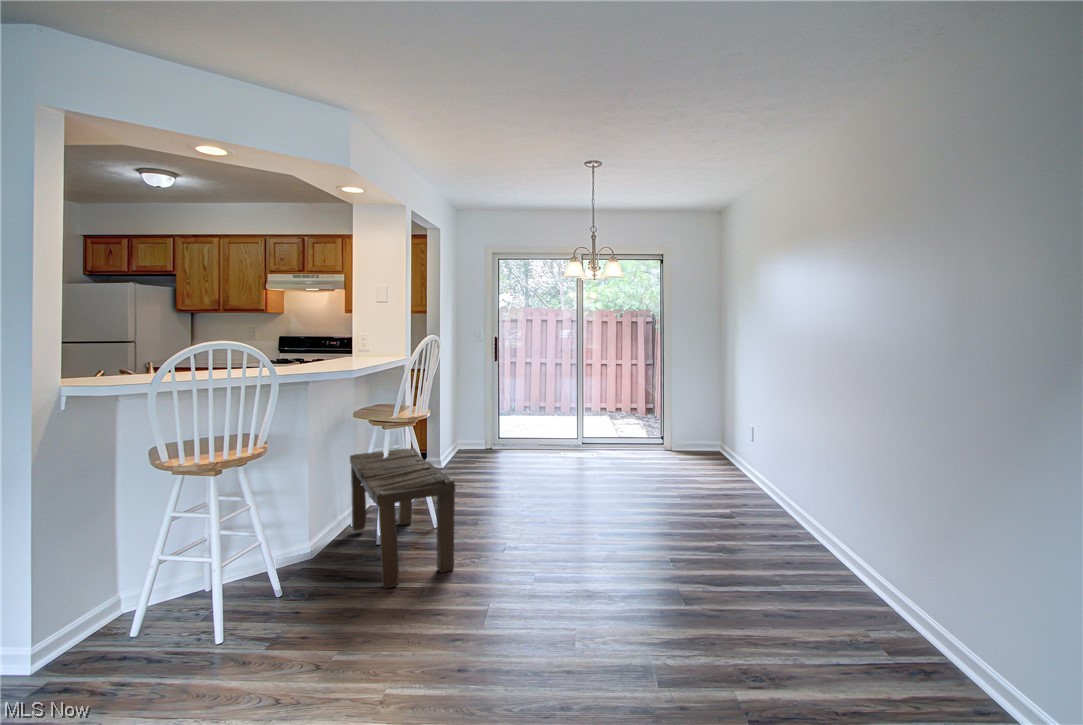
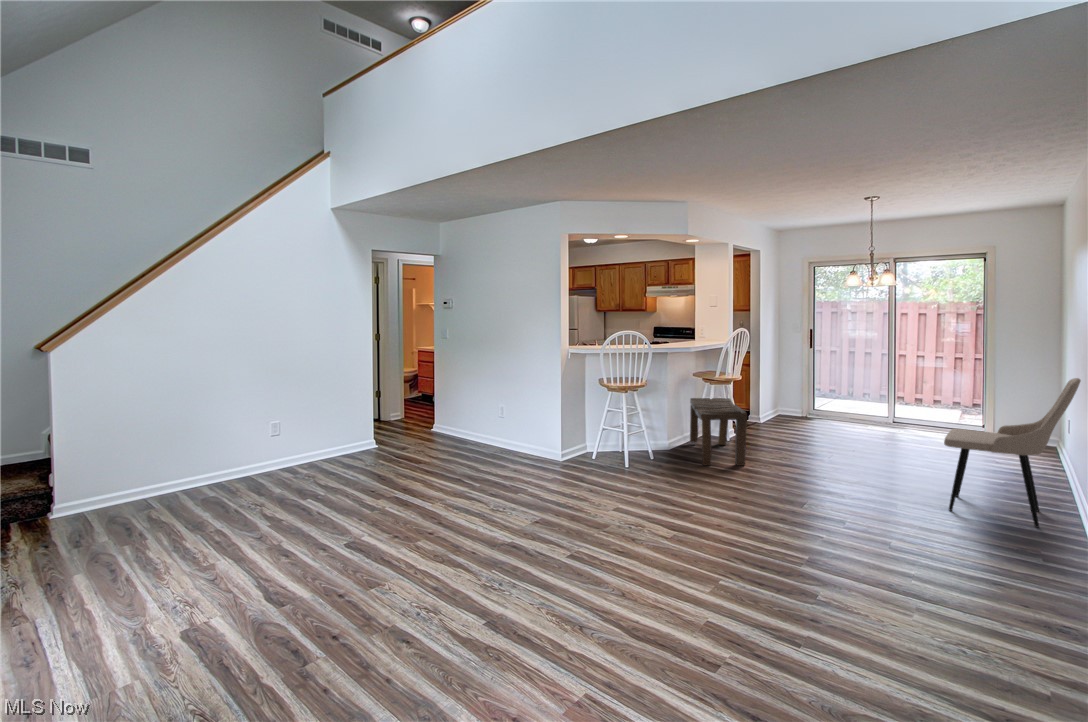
dining chair: none [725,398,884,606] -> present [944,378,1081,527]

